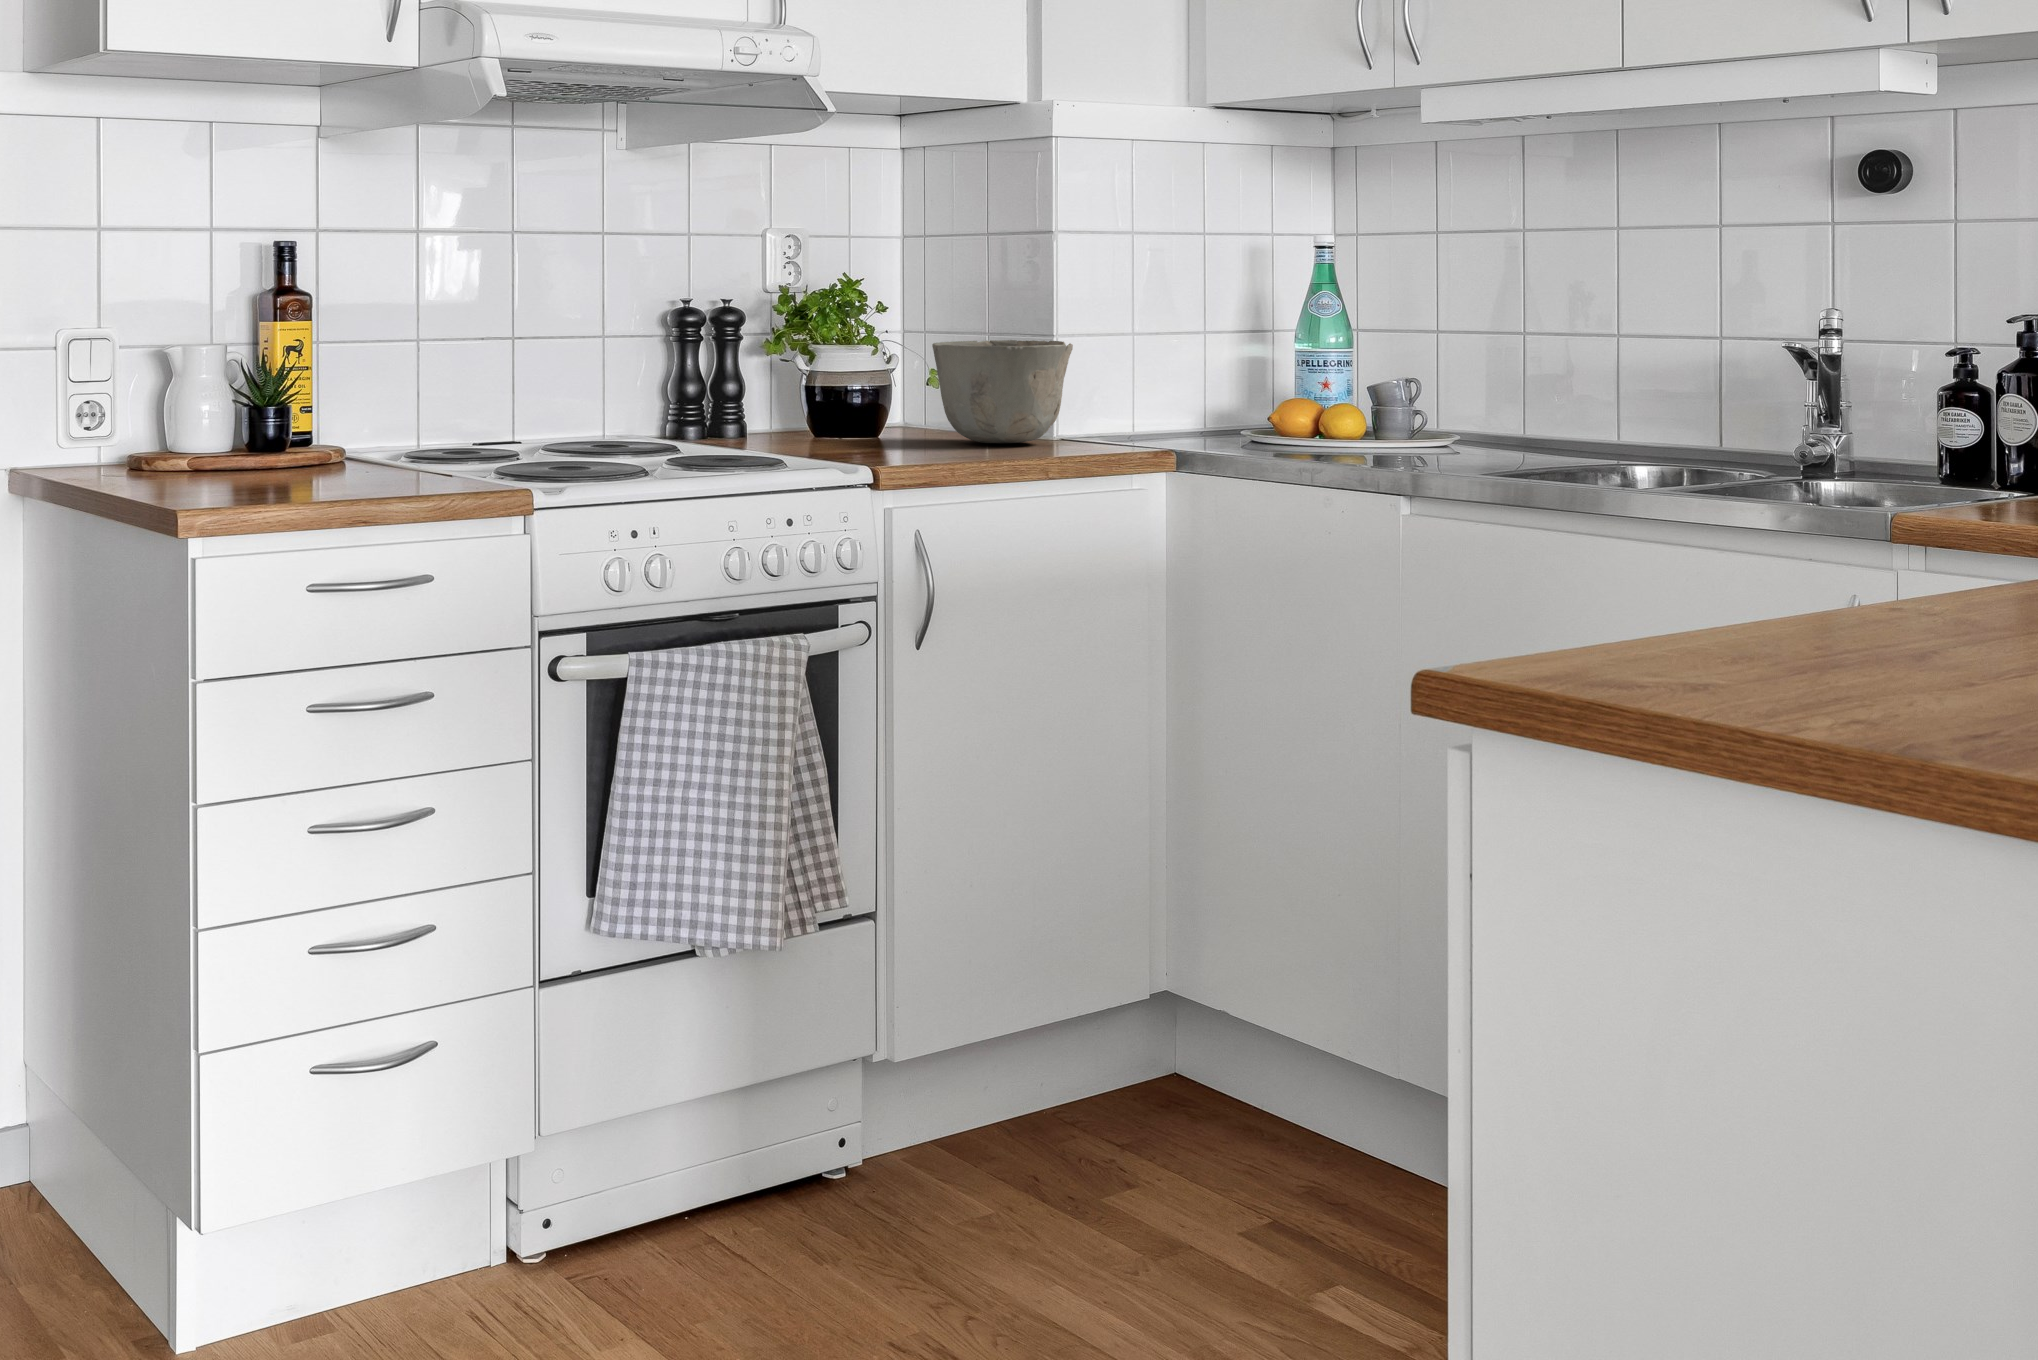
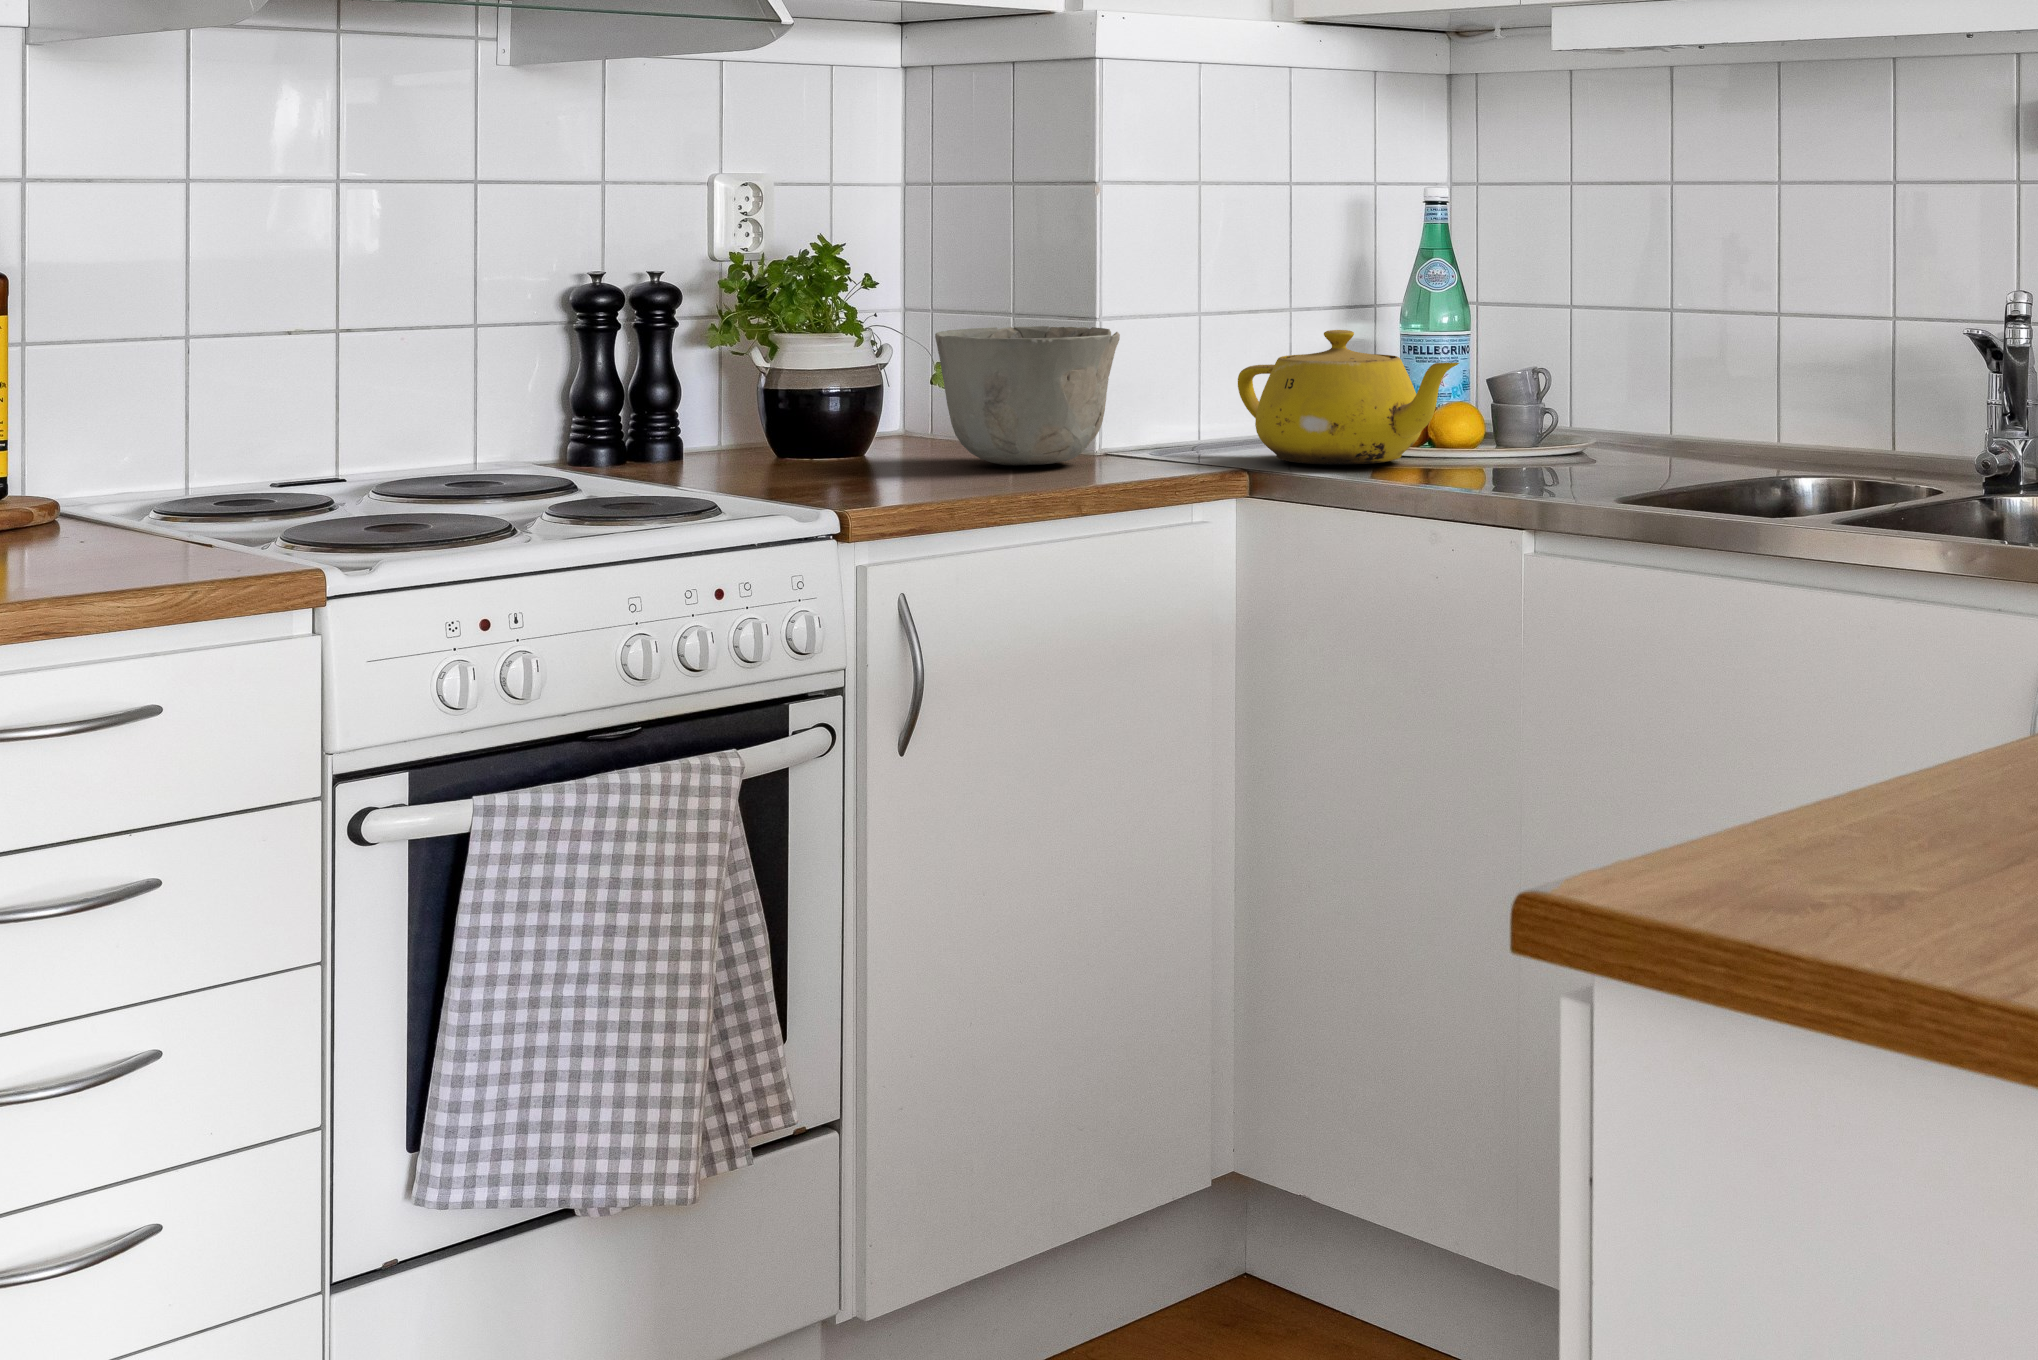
teapot: none [1164,343,1345,446] -> present [1238,330,1459,465]

